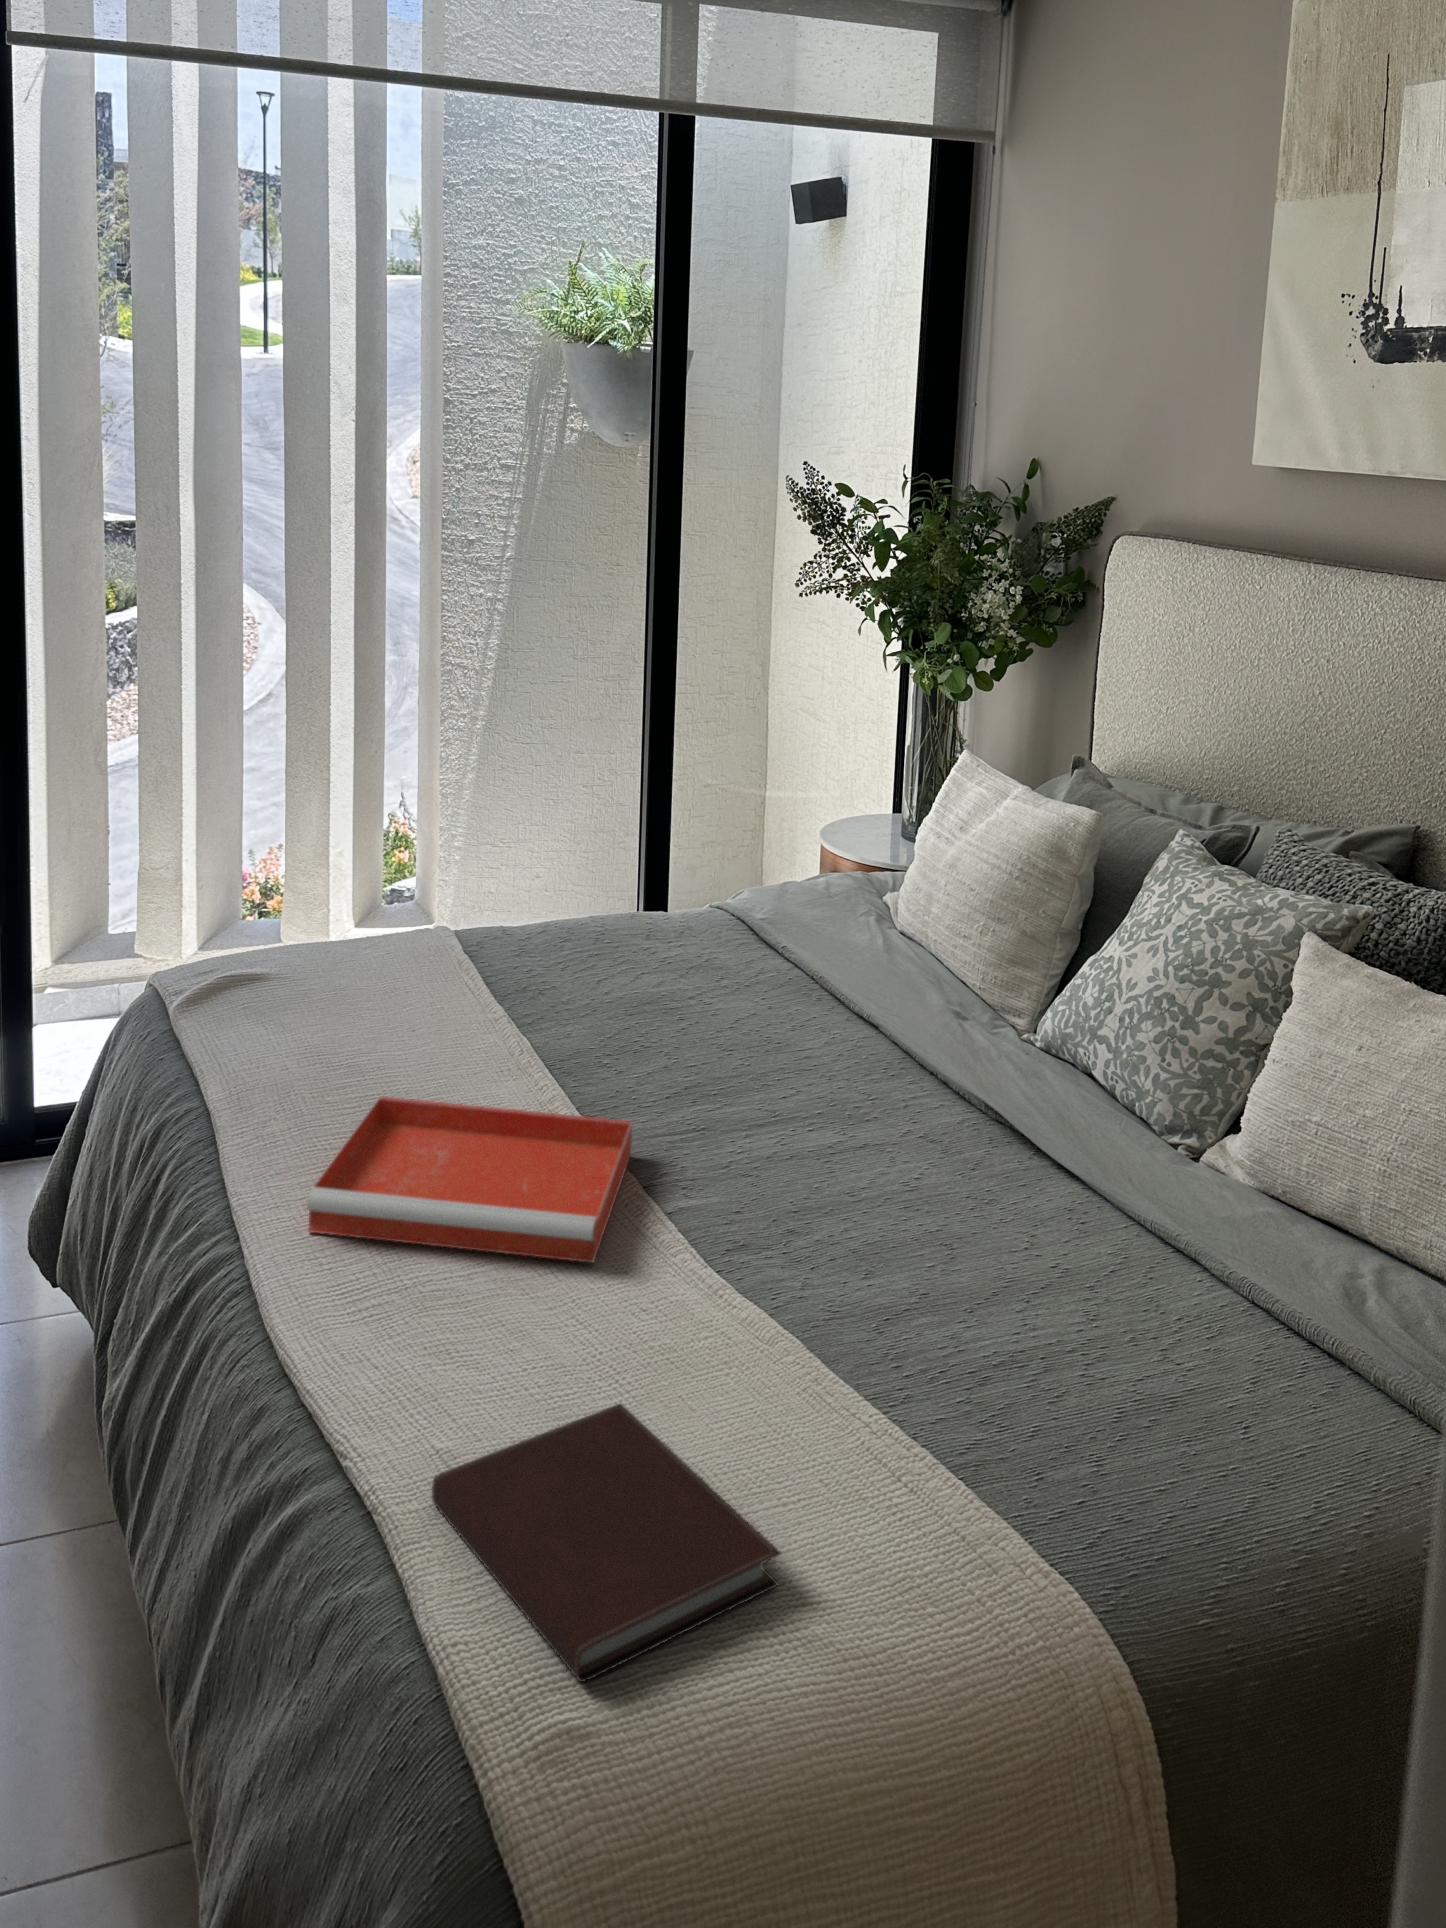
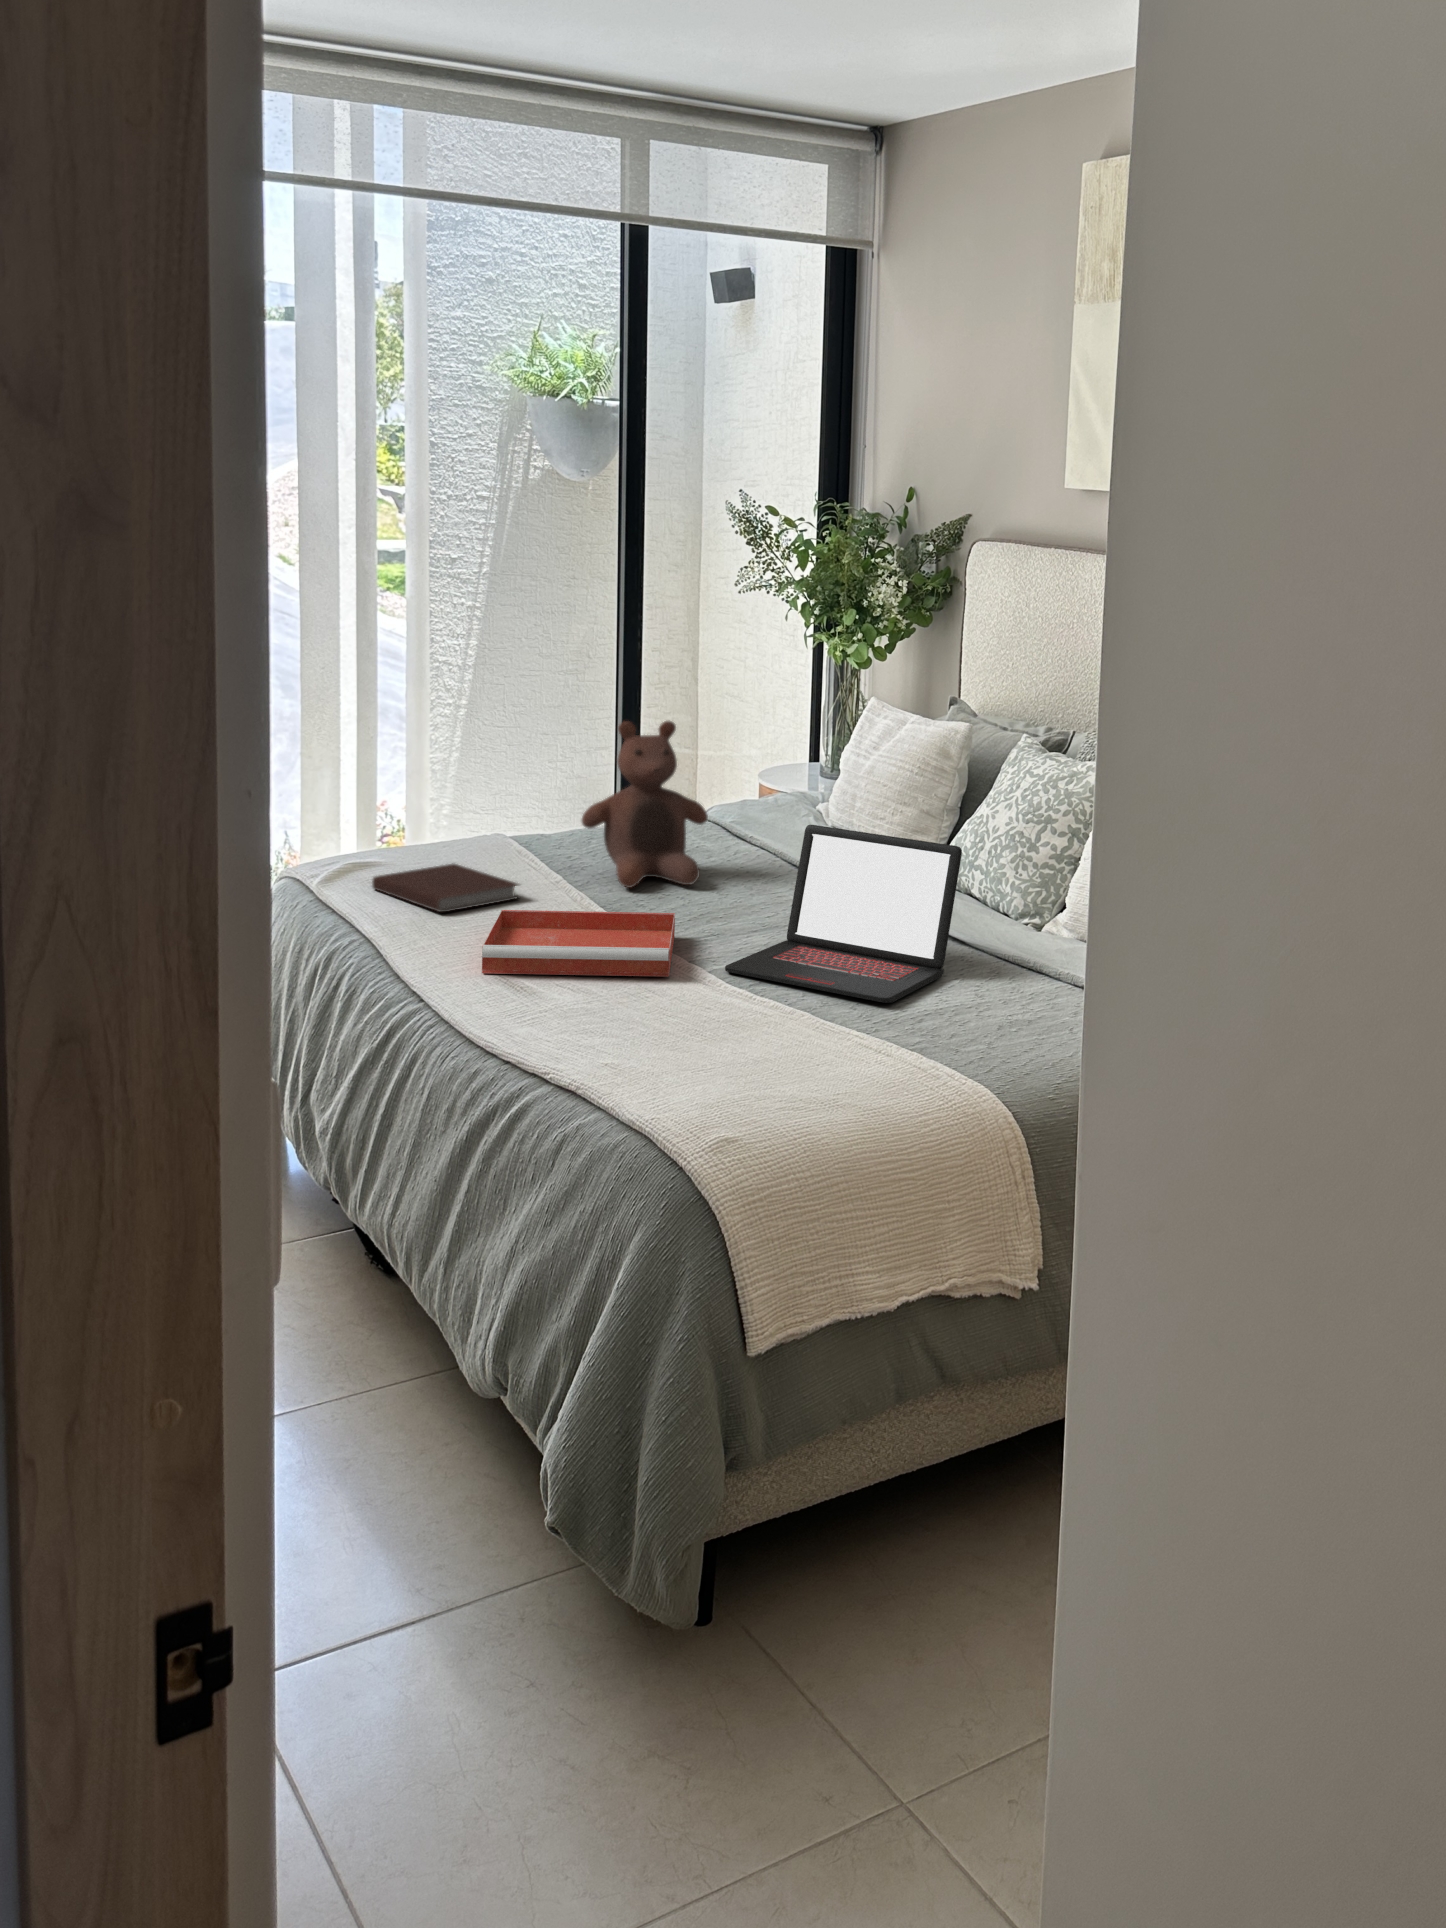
stuffed bear: none [539,797,718,1039] -> present [582,721,708,888]
laptop: none [687,1003,1081,1369] -> present [725,825,962,1003]
notebook: present [432,1404,781,1682] -> present [372,863,518,913]

